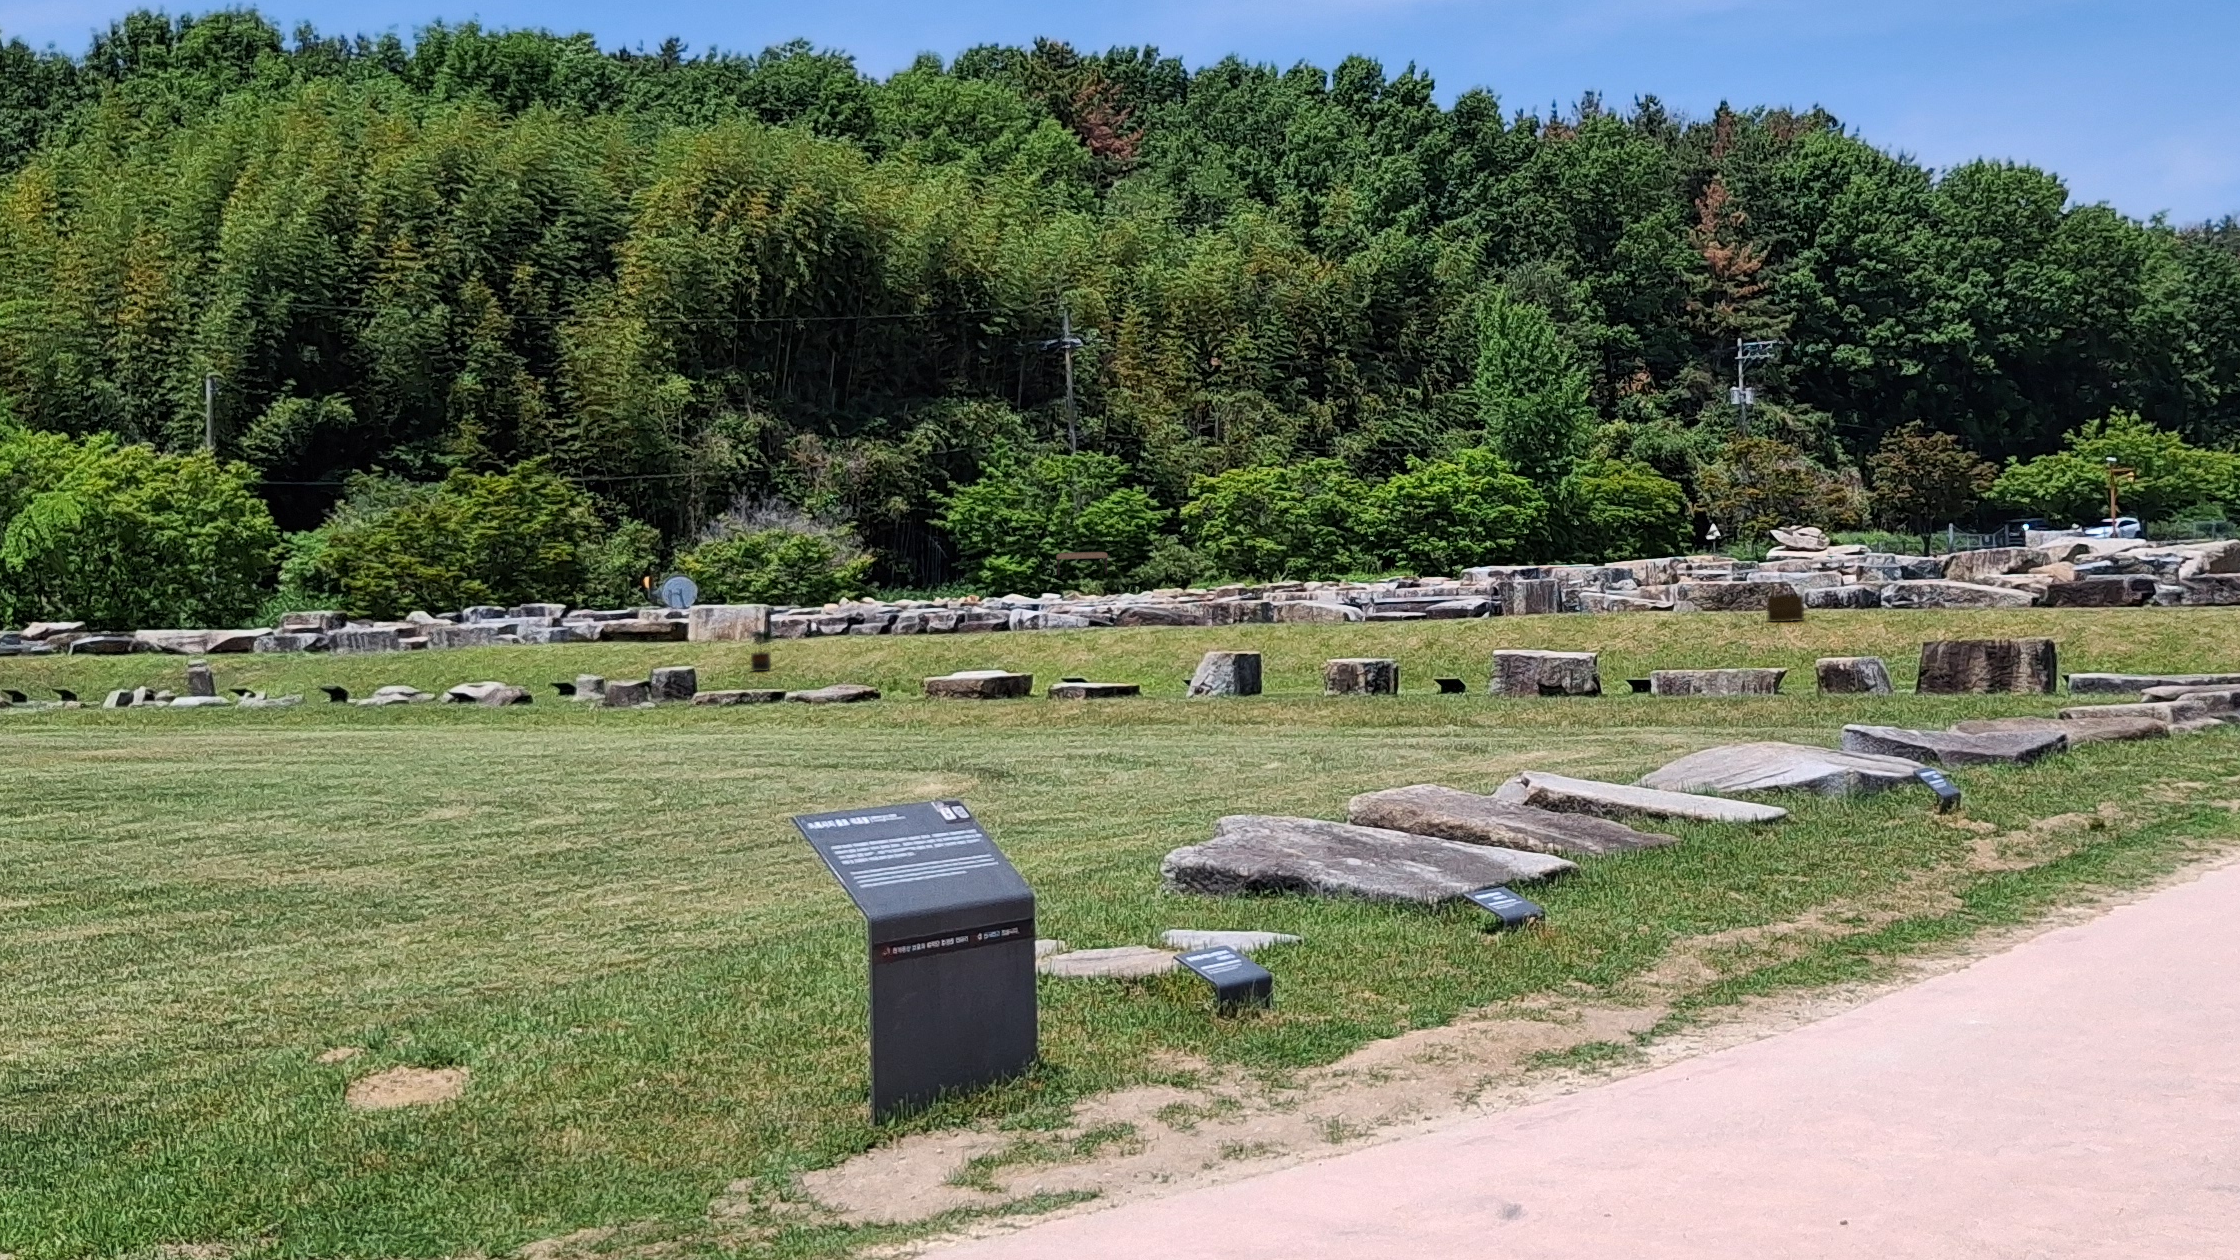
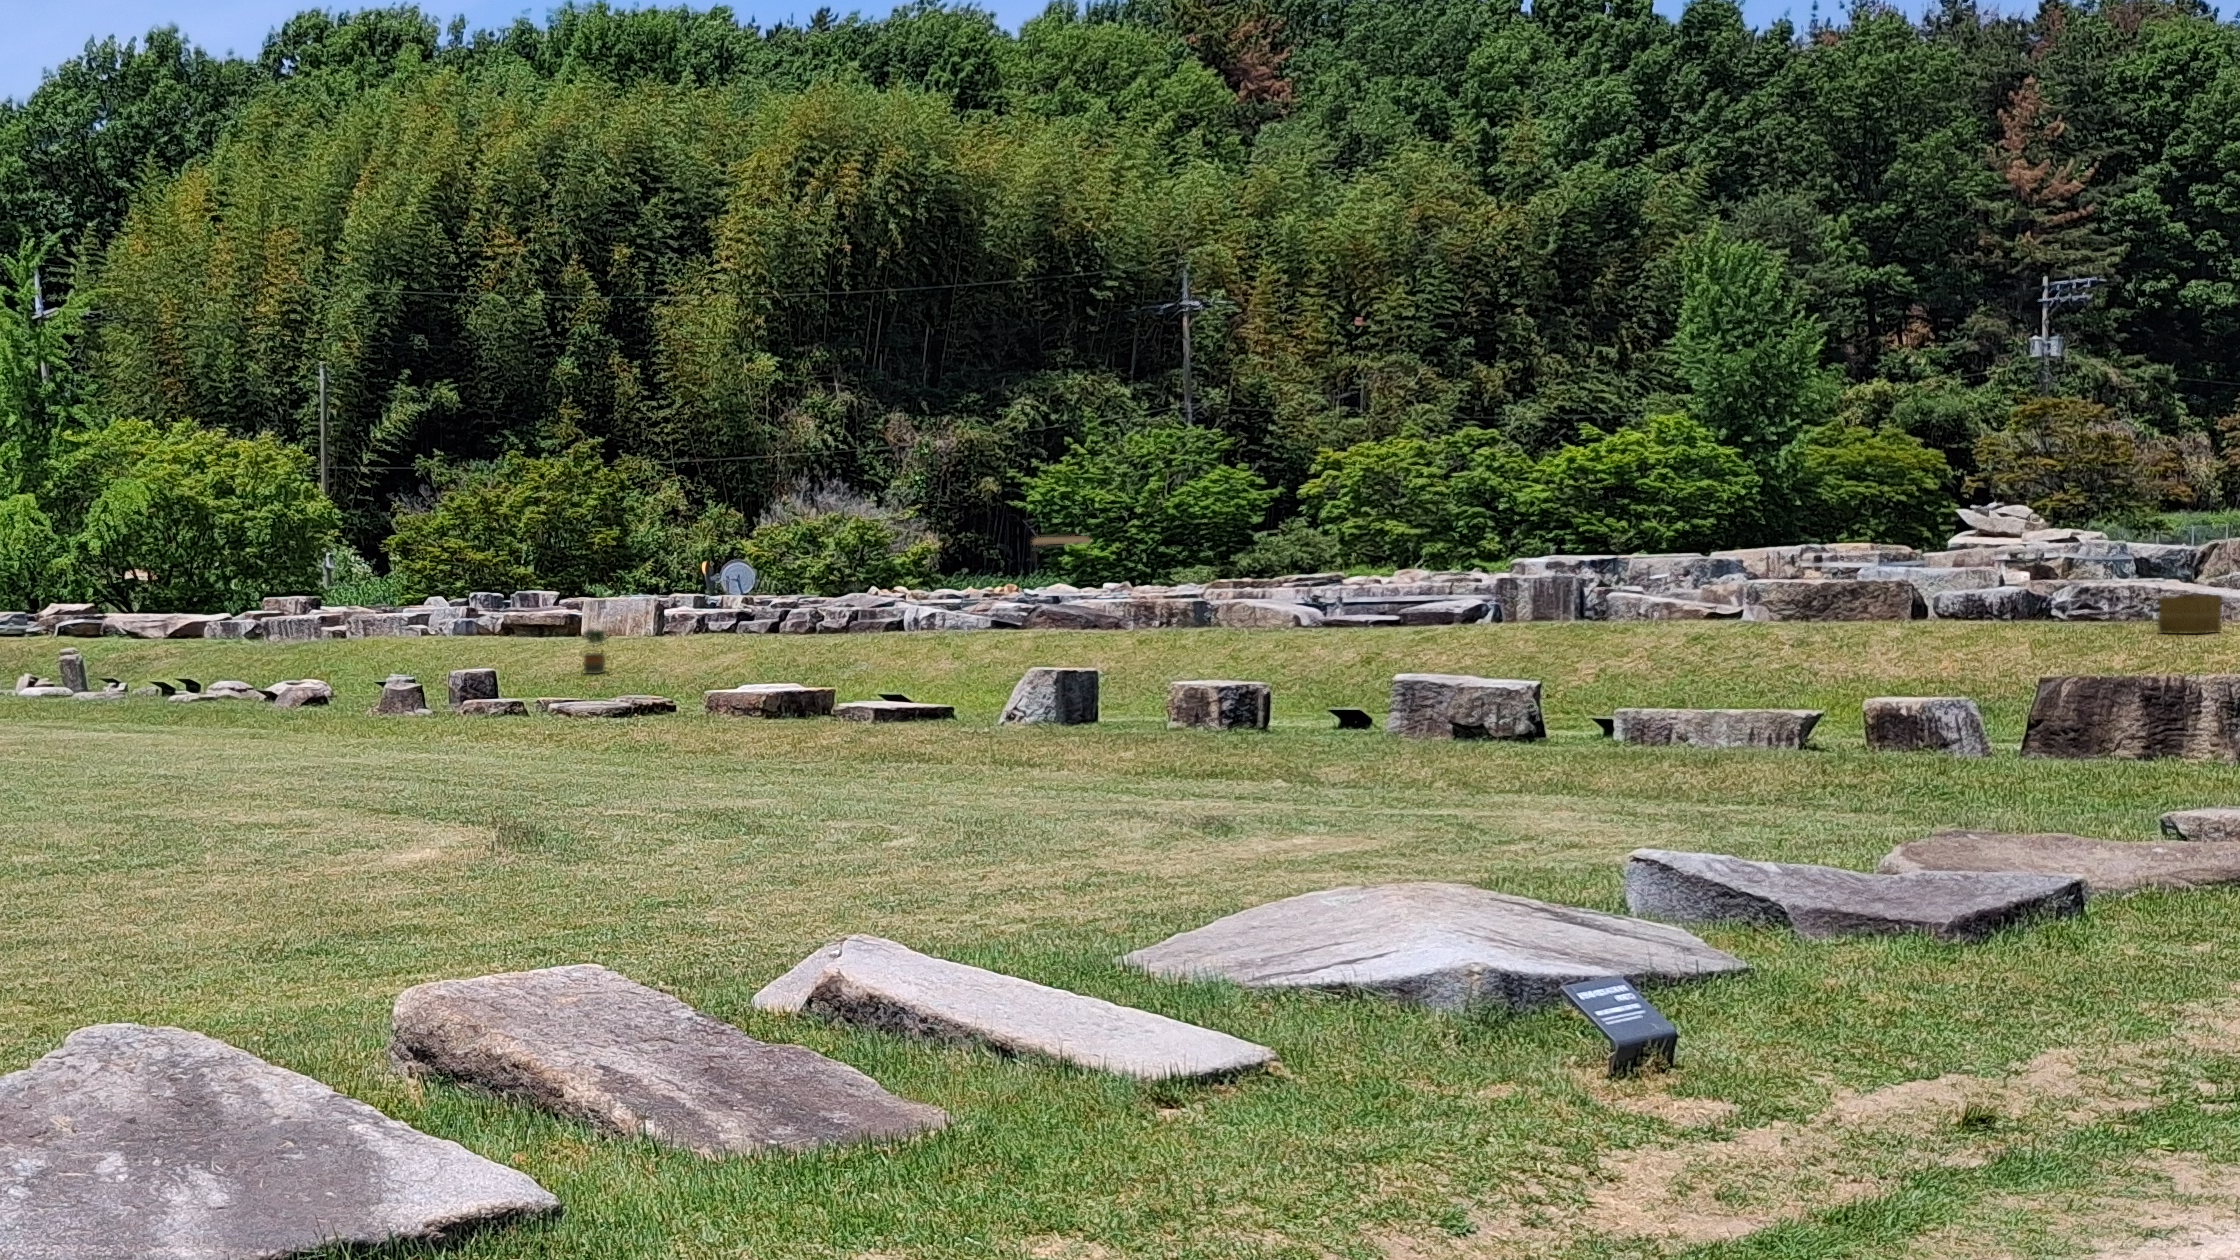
cardboard box: present [1767,594,1804,622] -> present [2158,594,2222,634]

